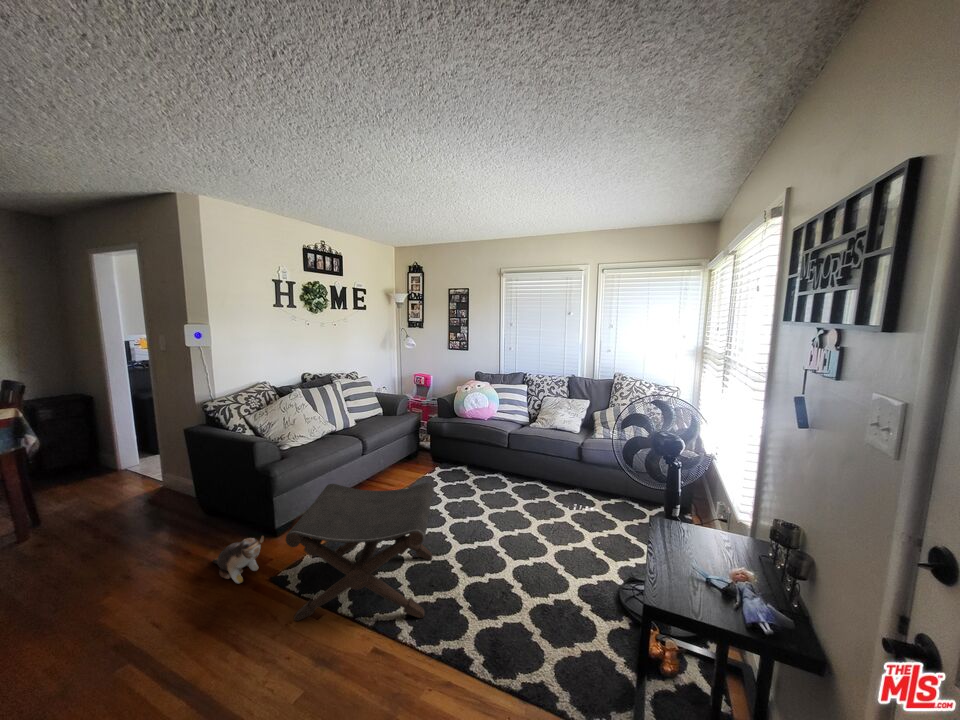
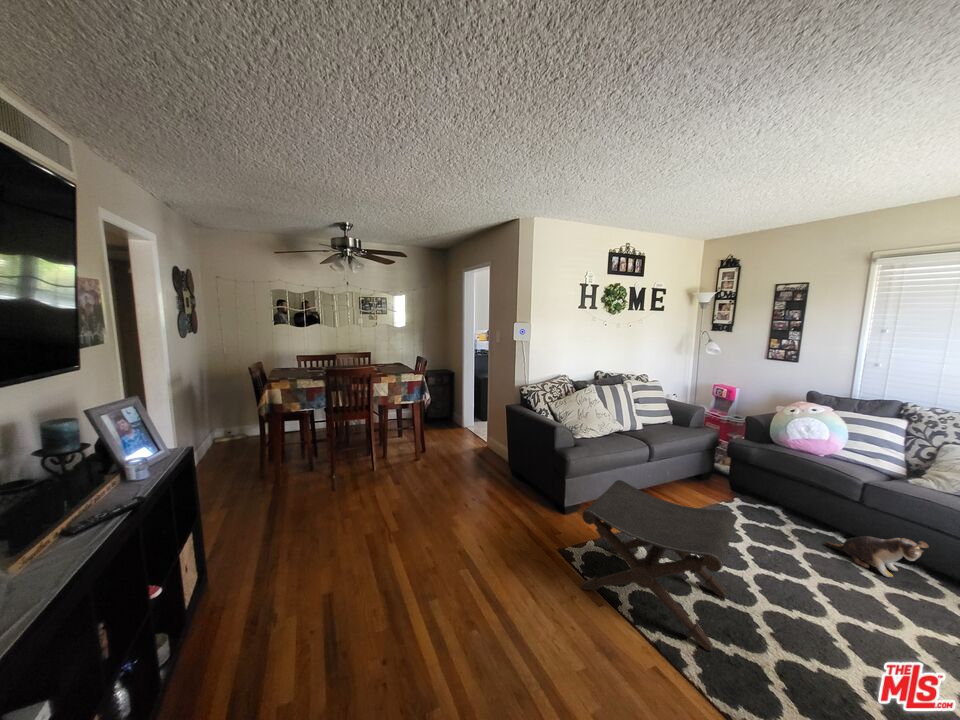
plush toy: present [213,536,264,583] -> present [826,536,929,577]

